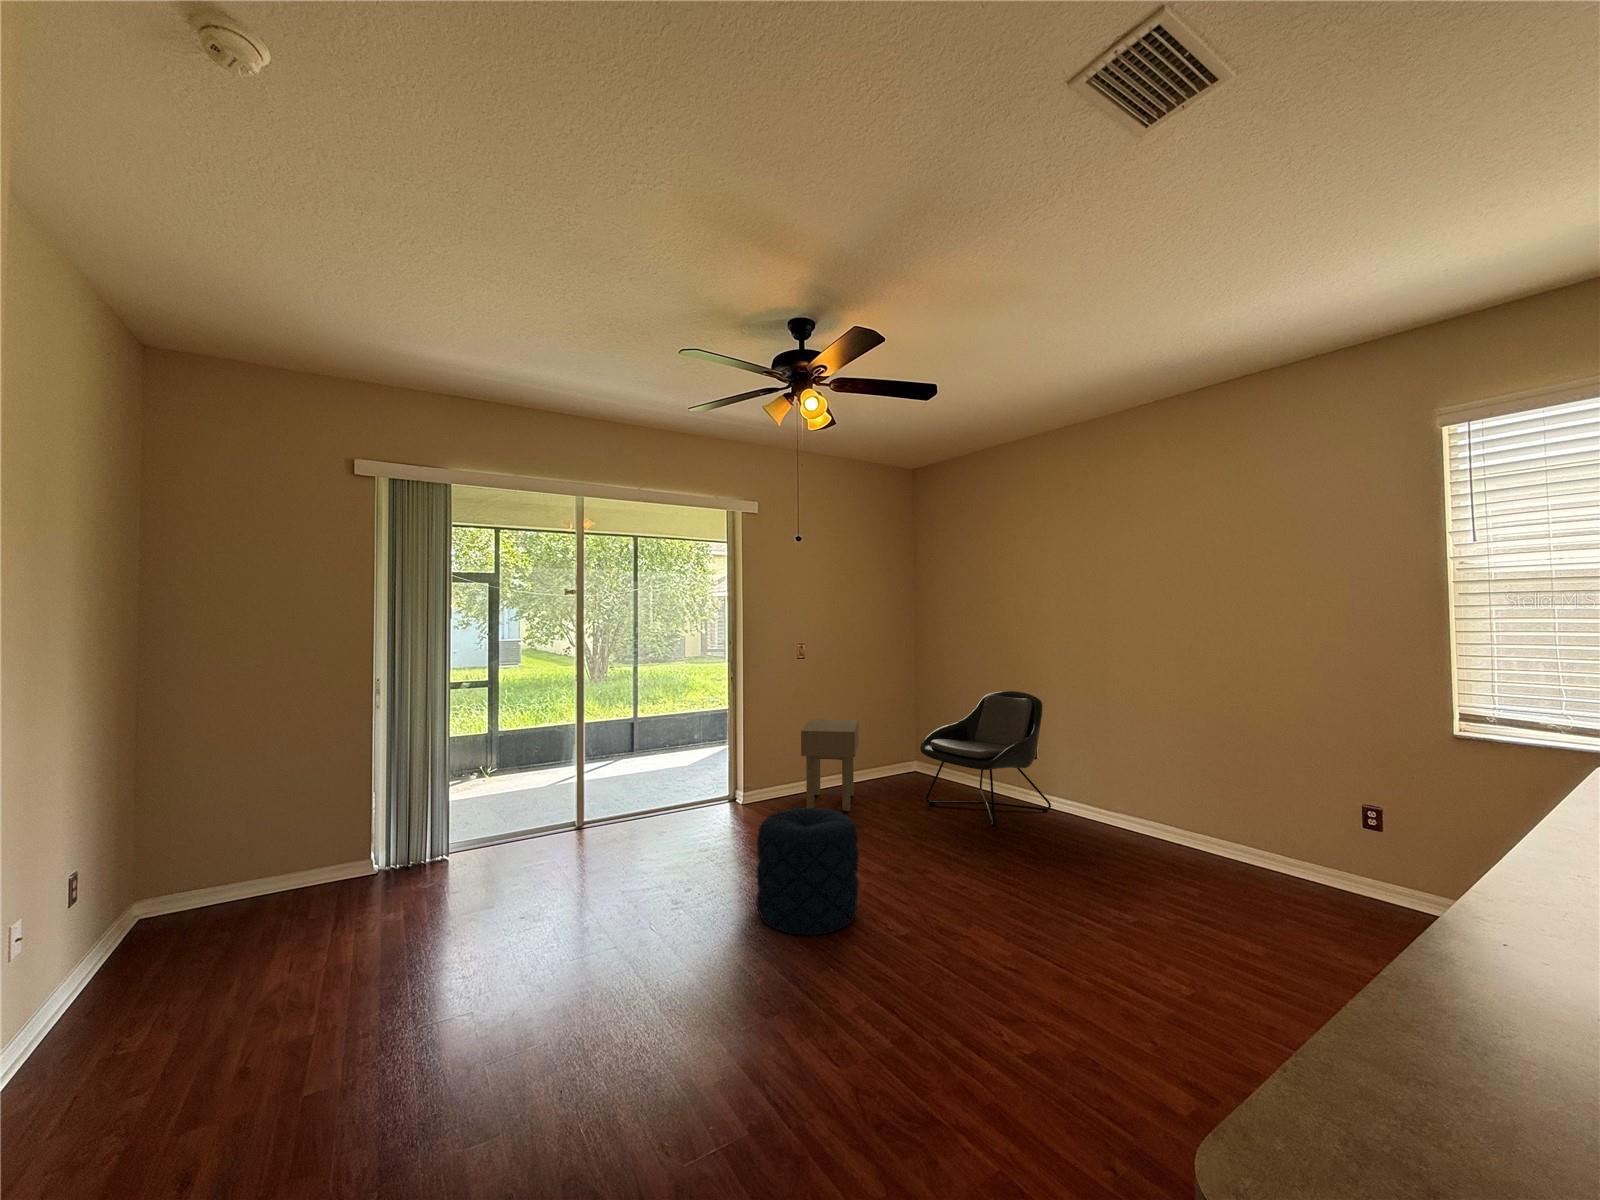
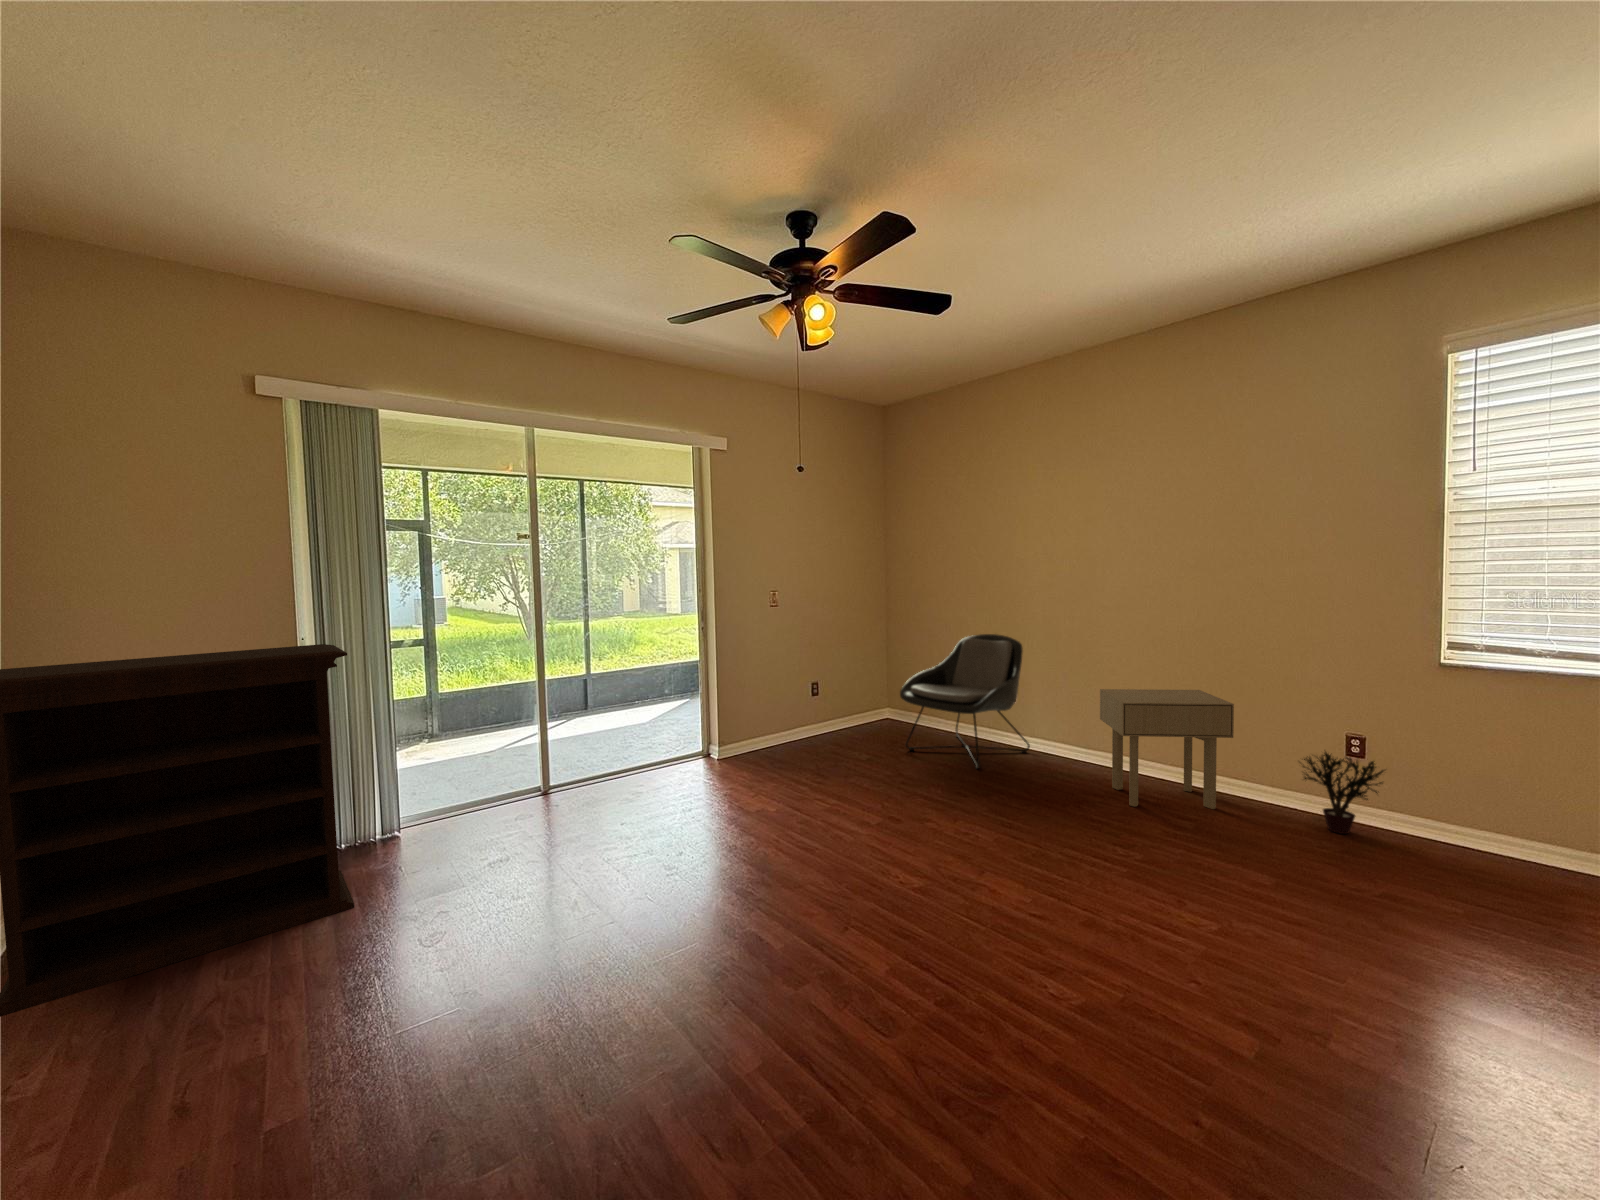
bookshelf: none [106,684,410,990] -> present [0,644,354,1017]
side table: present [801,719,859,811] -> present [1100,689,1234,809]
pouf: present [756,808,859,935] -> none [757,762,865,896]
potted plant: none [1308,819,1405,909] -> present [1303,752,1385,834]

